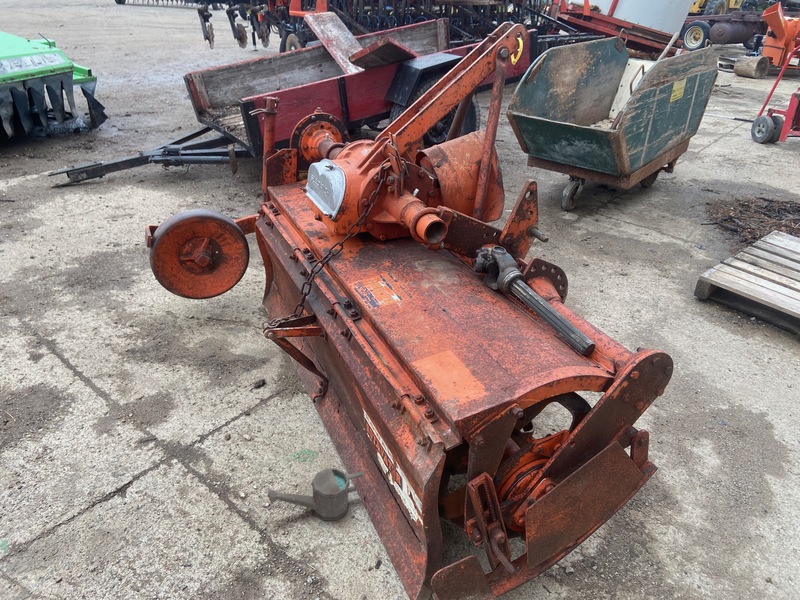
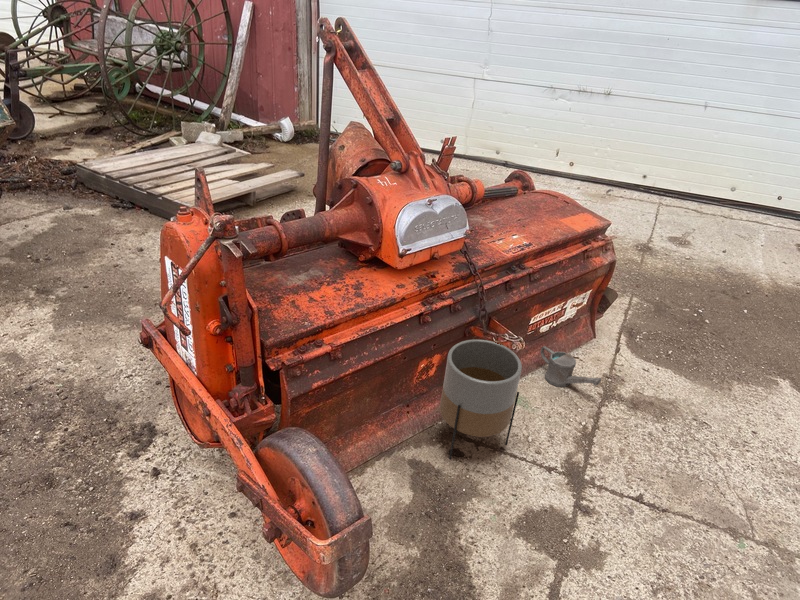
planter: none [231,299,308,419] -> present [440,339,522,459]

